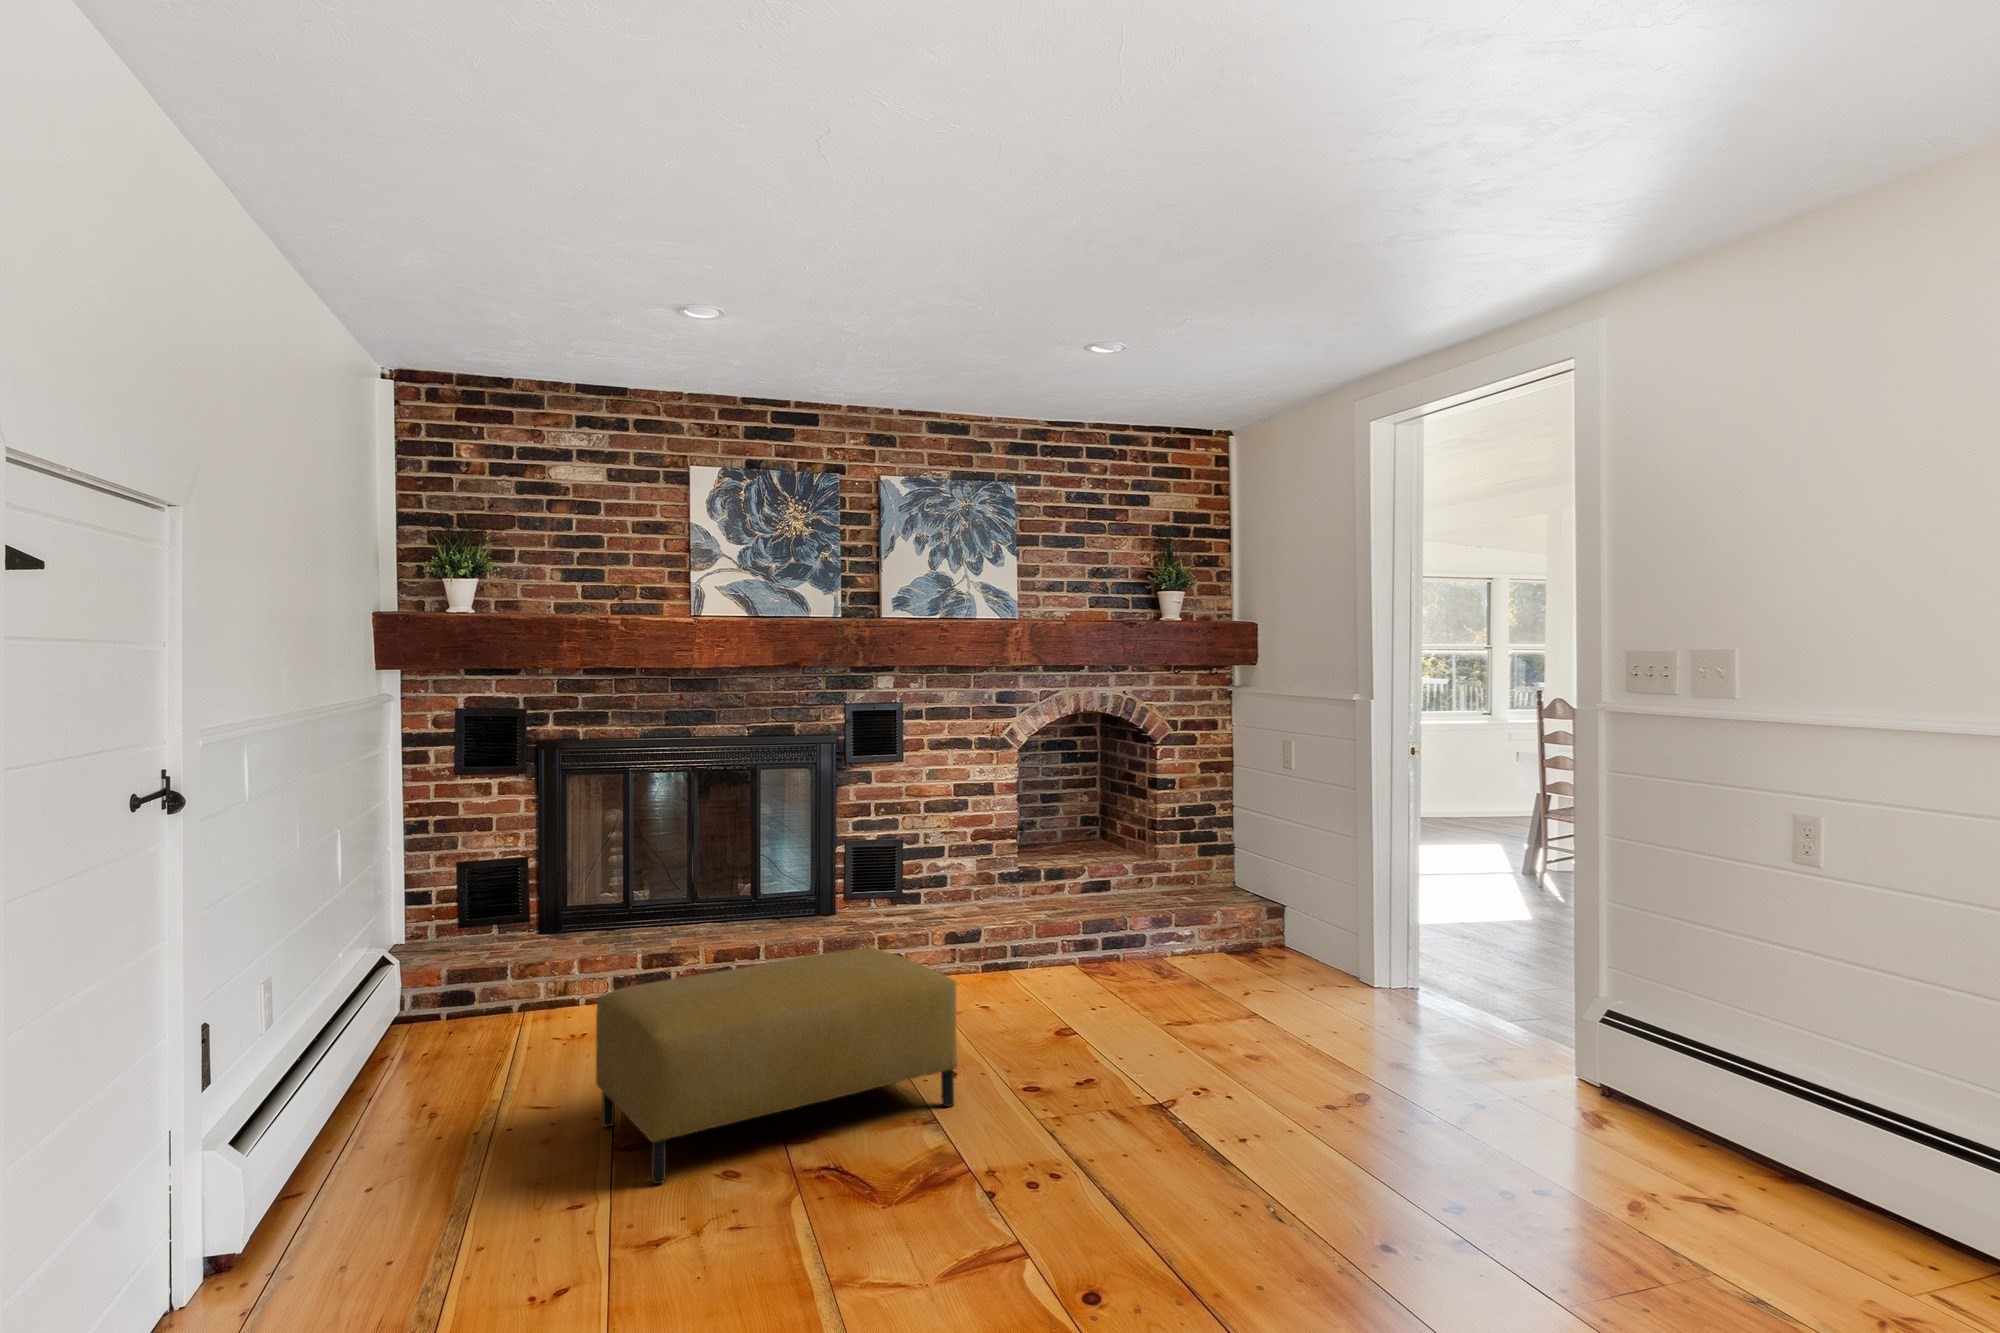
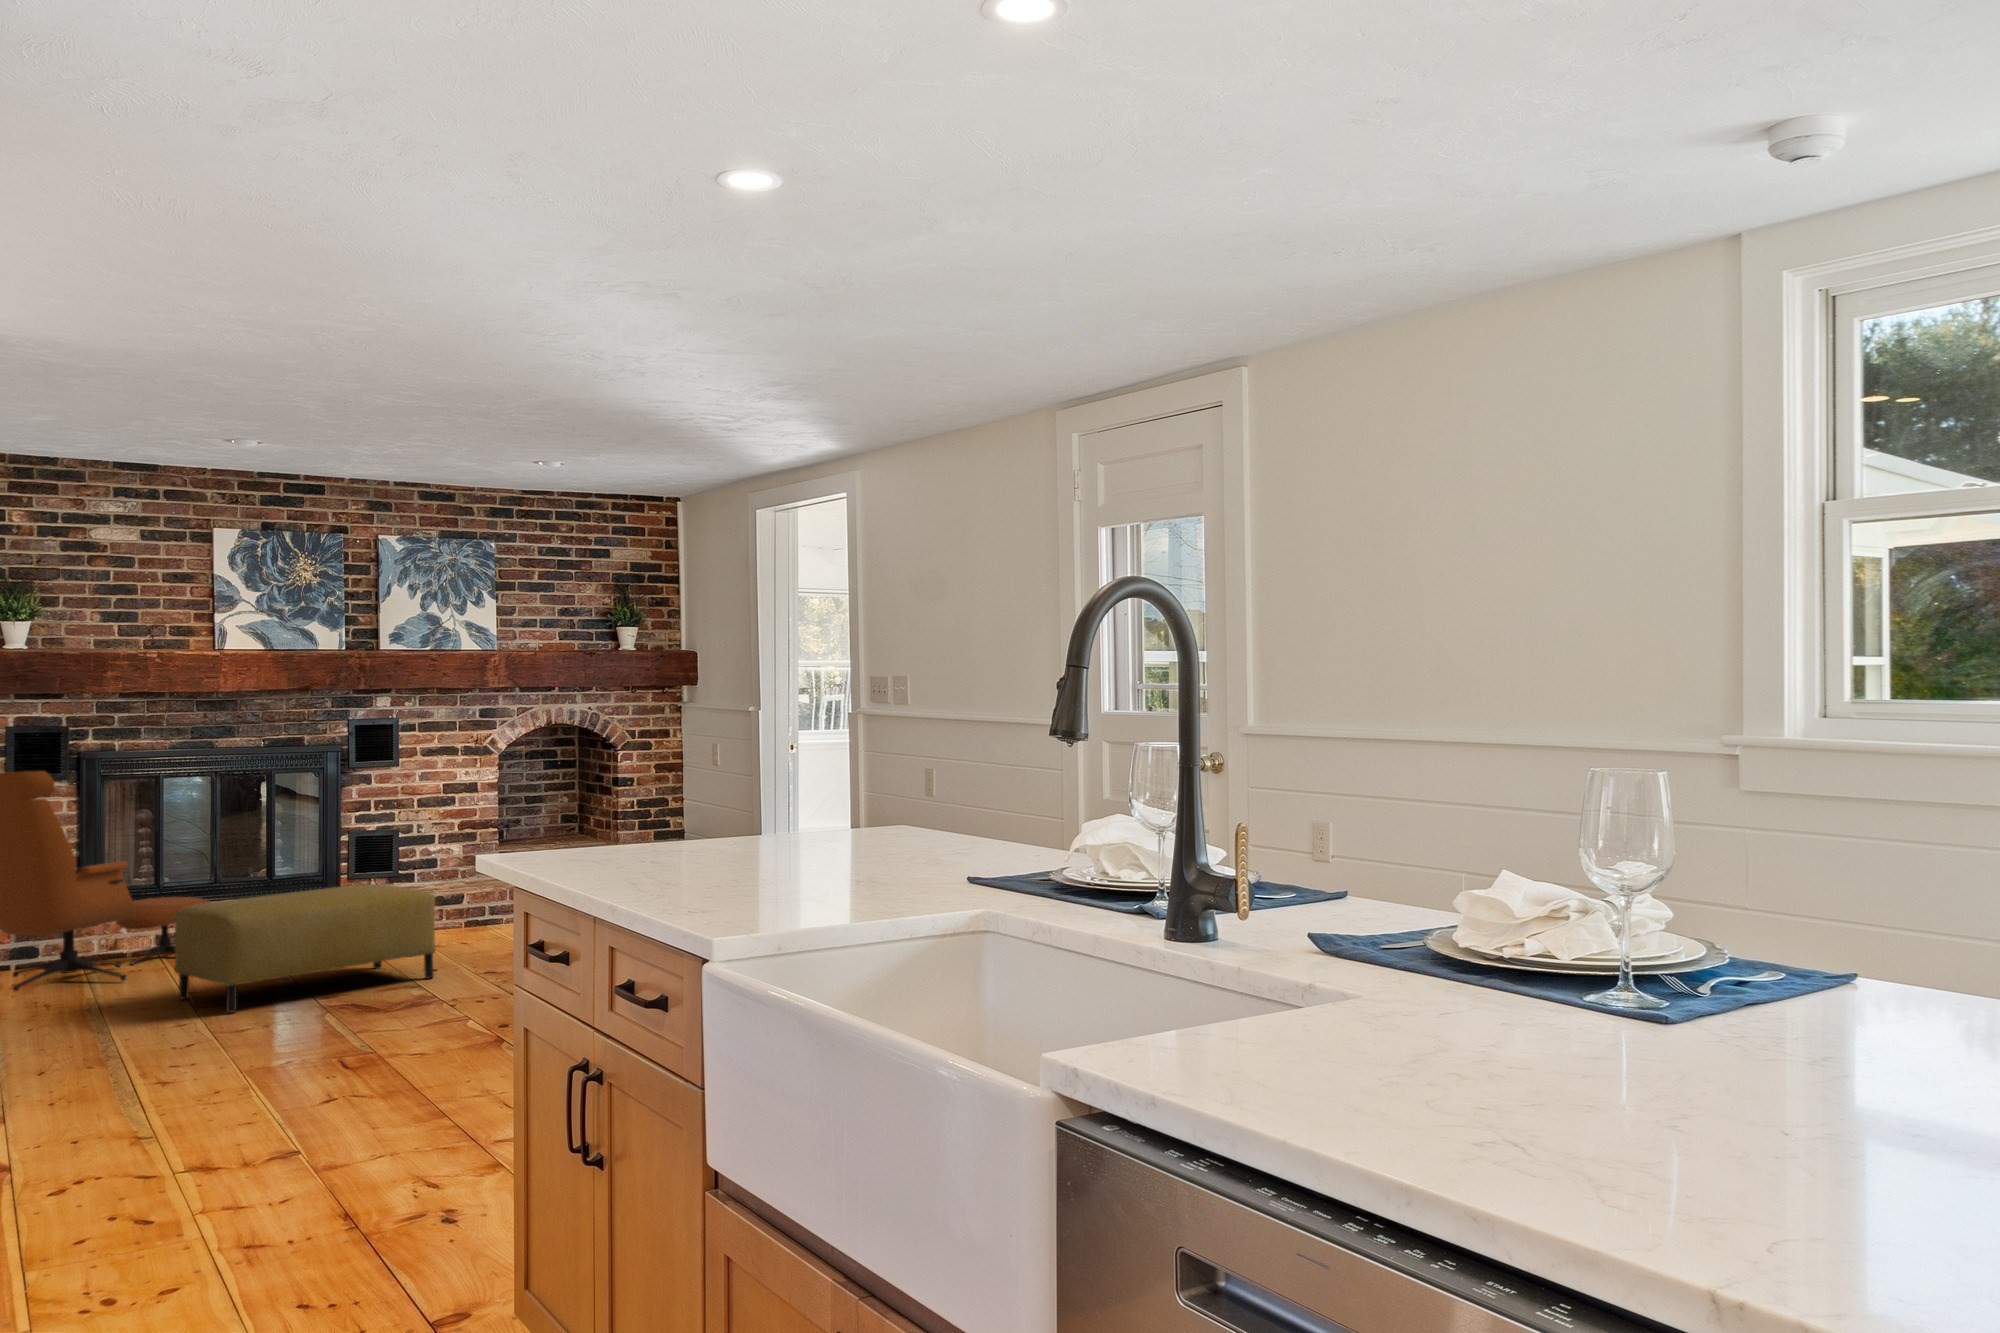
lounge chair: none [361,773,682,1074] -> present [0,771,210,991]

